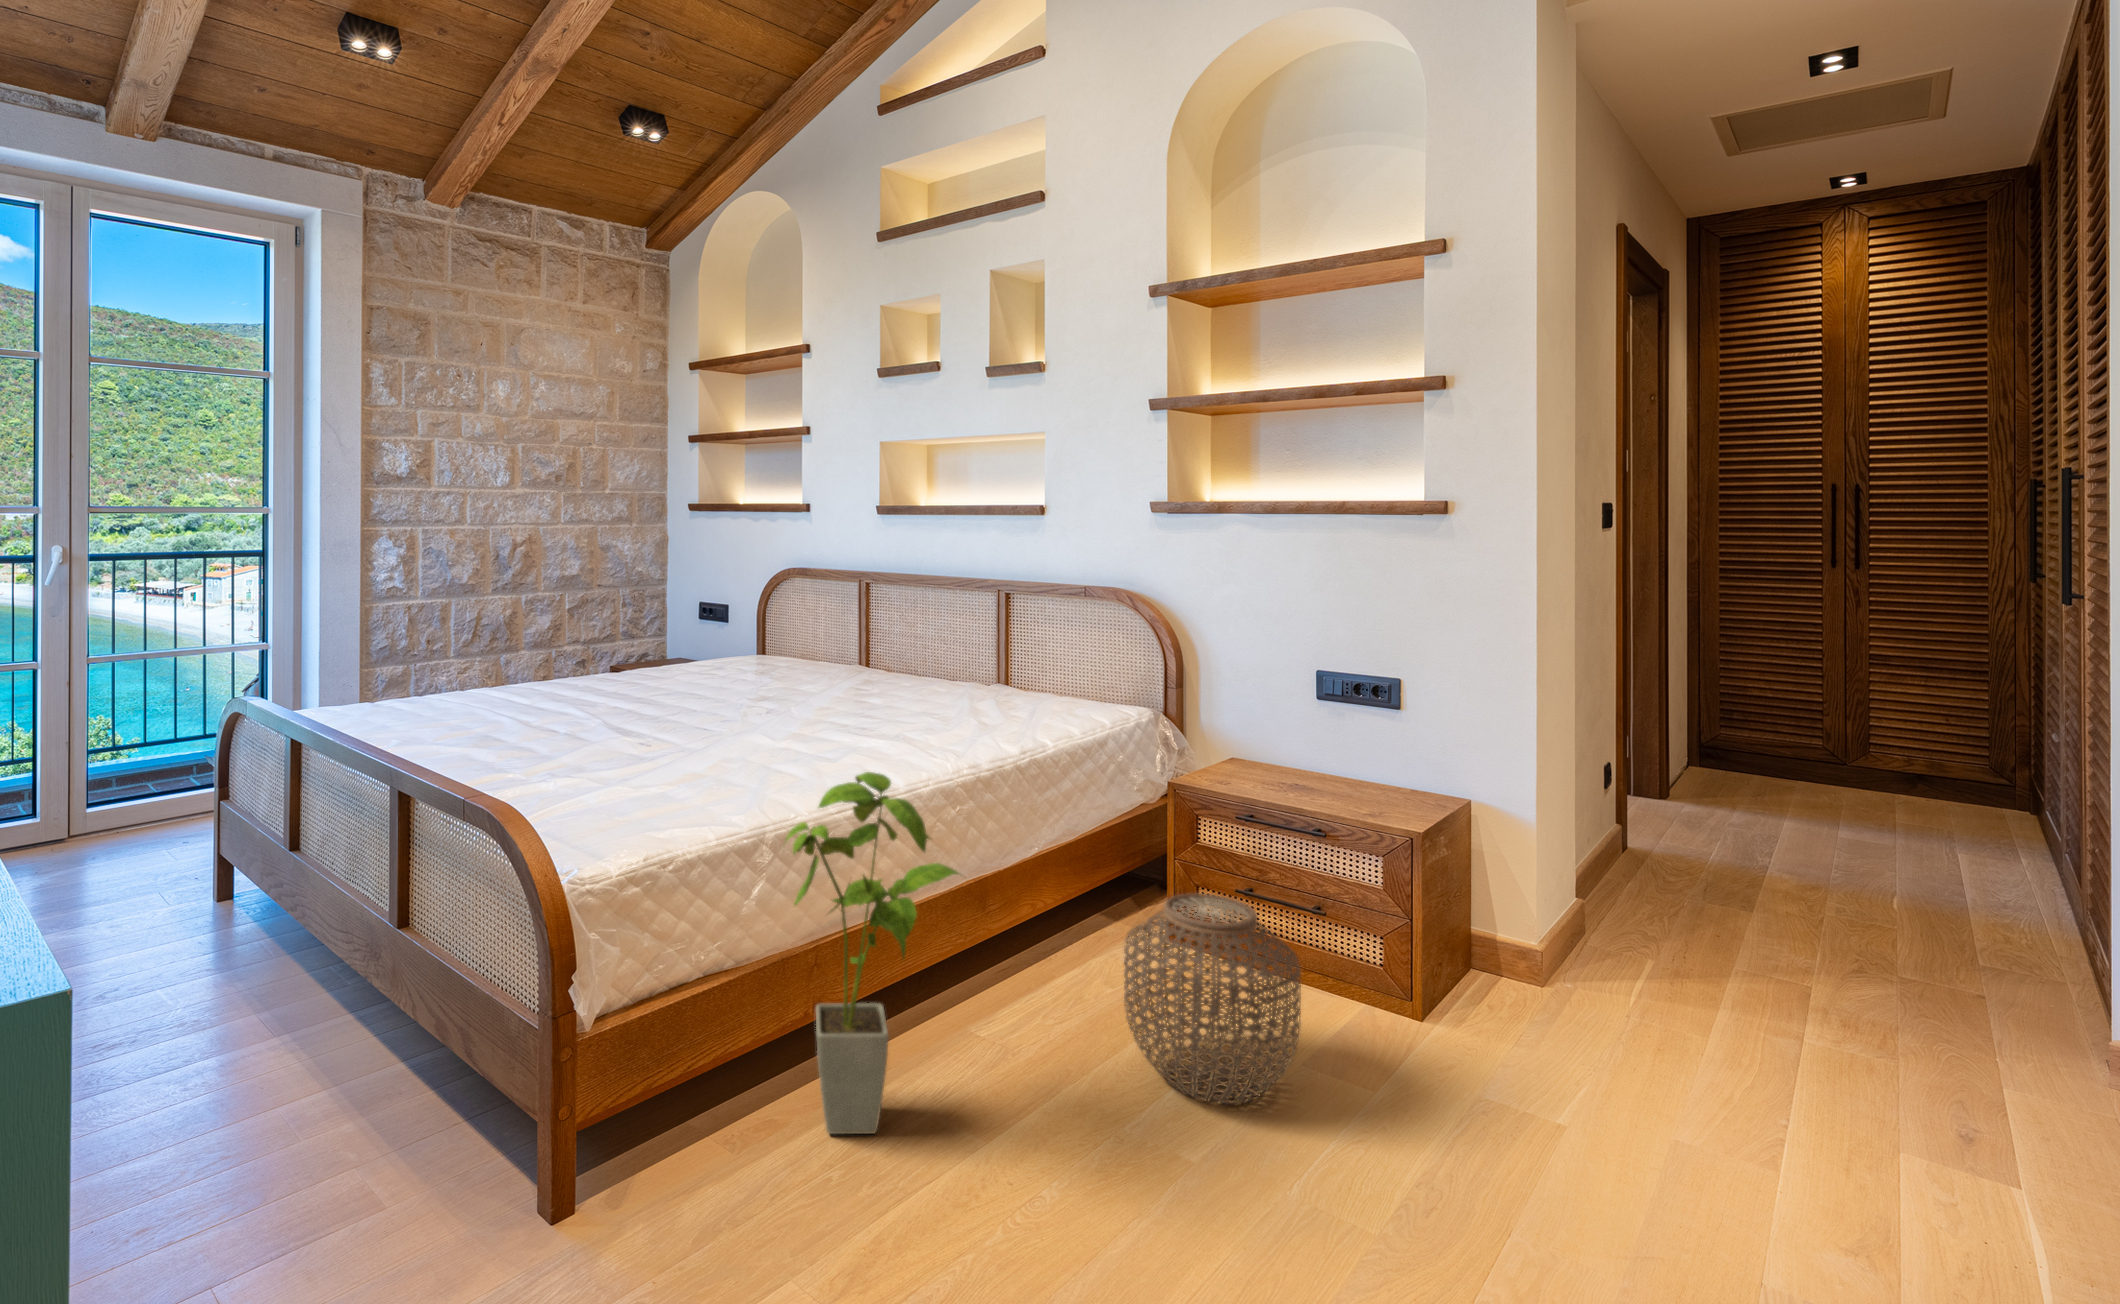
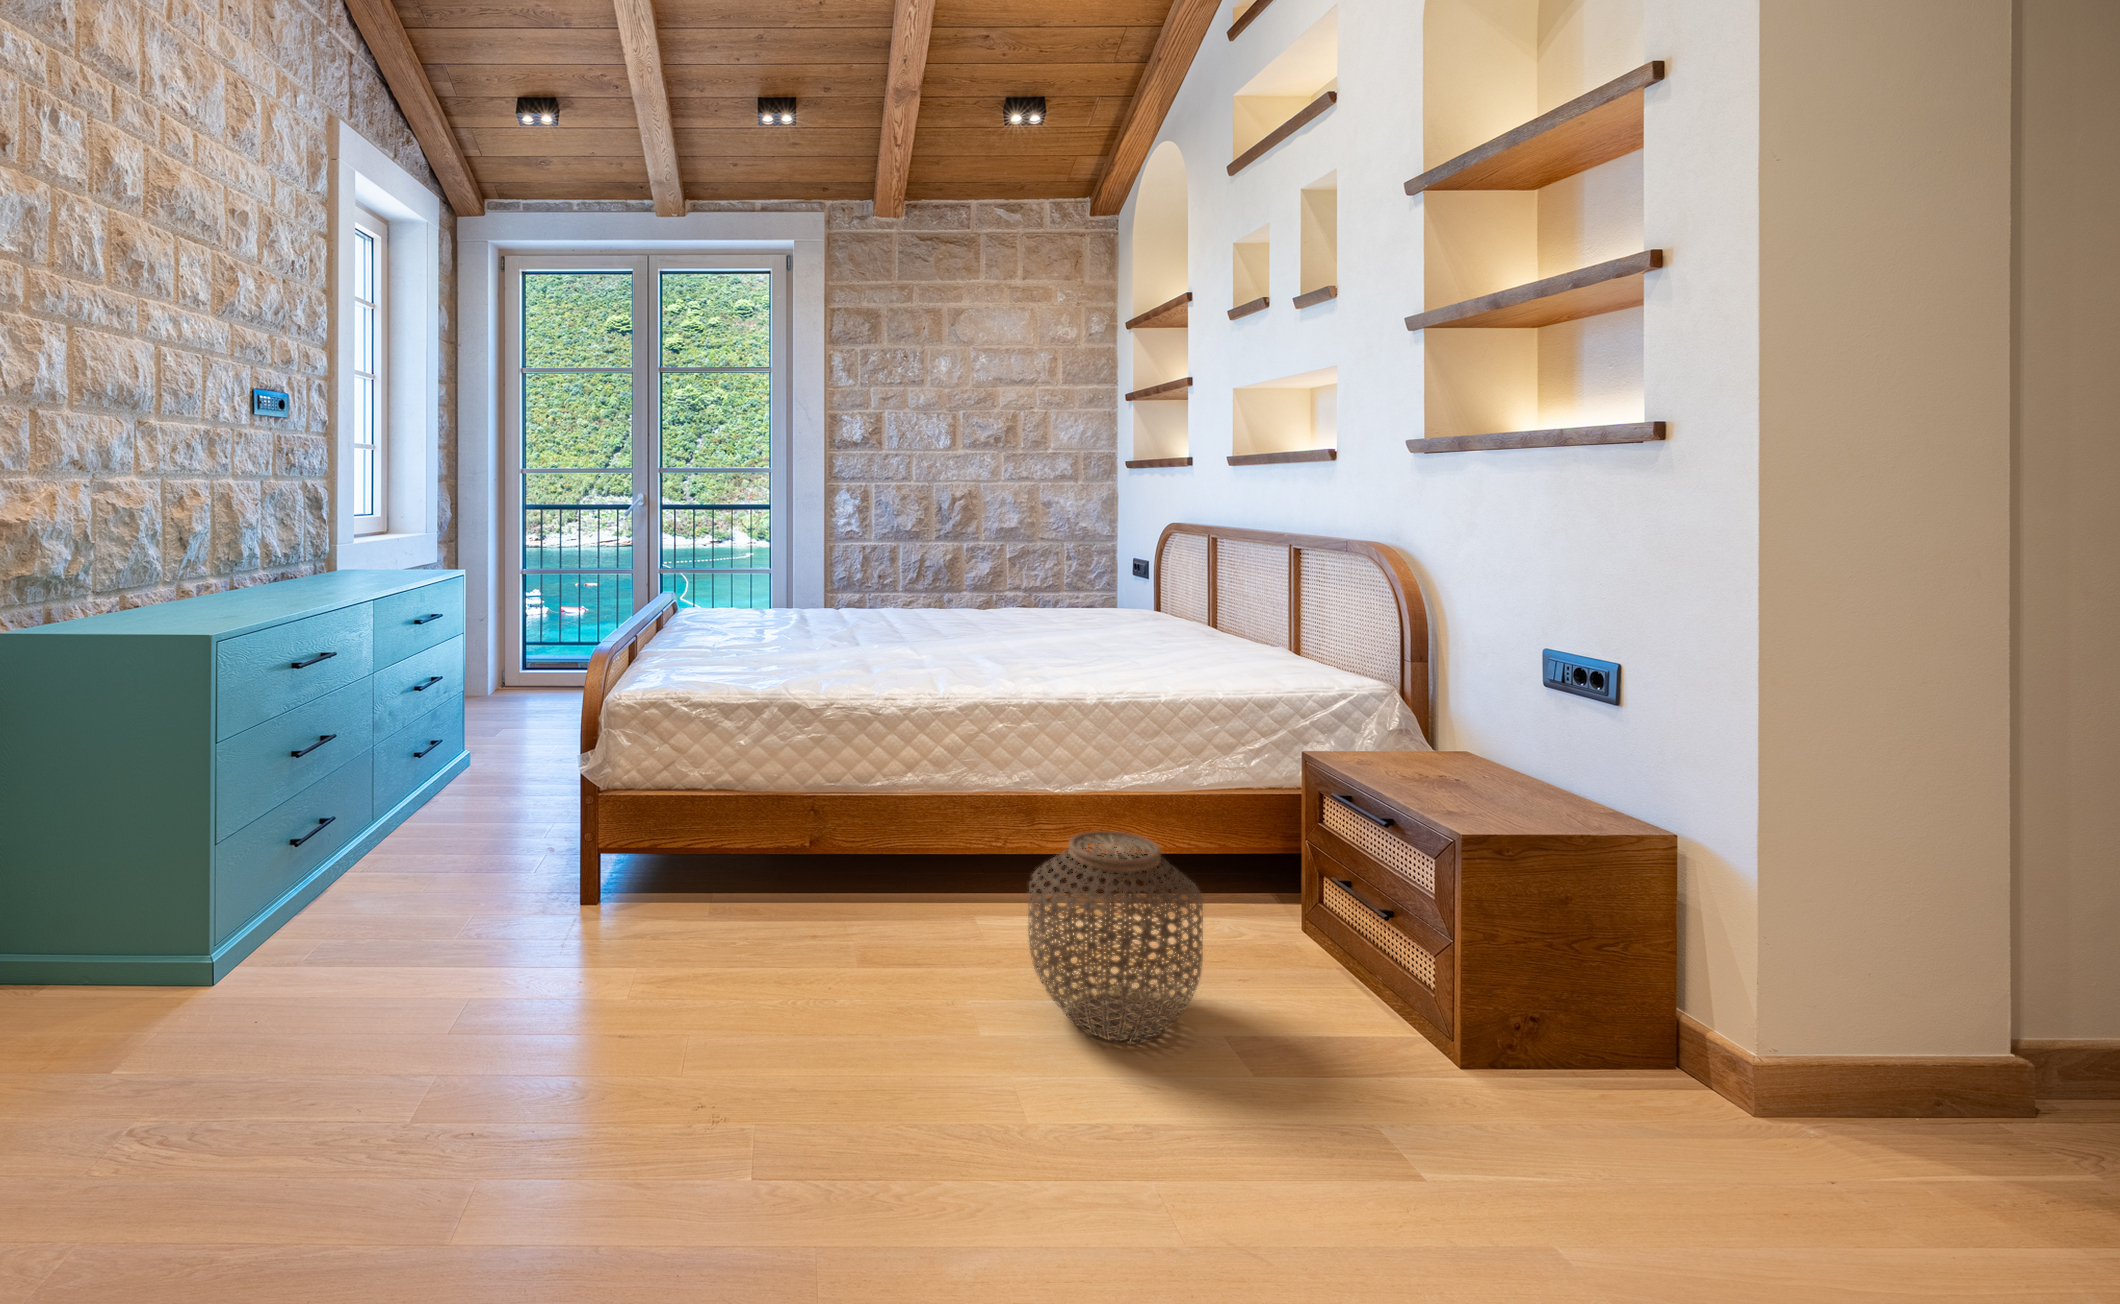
house plant: present [786,772,959,1134] -> none [746,661,898,949]

